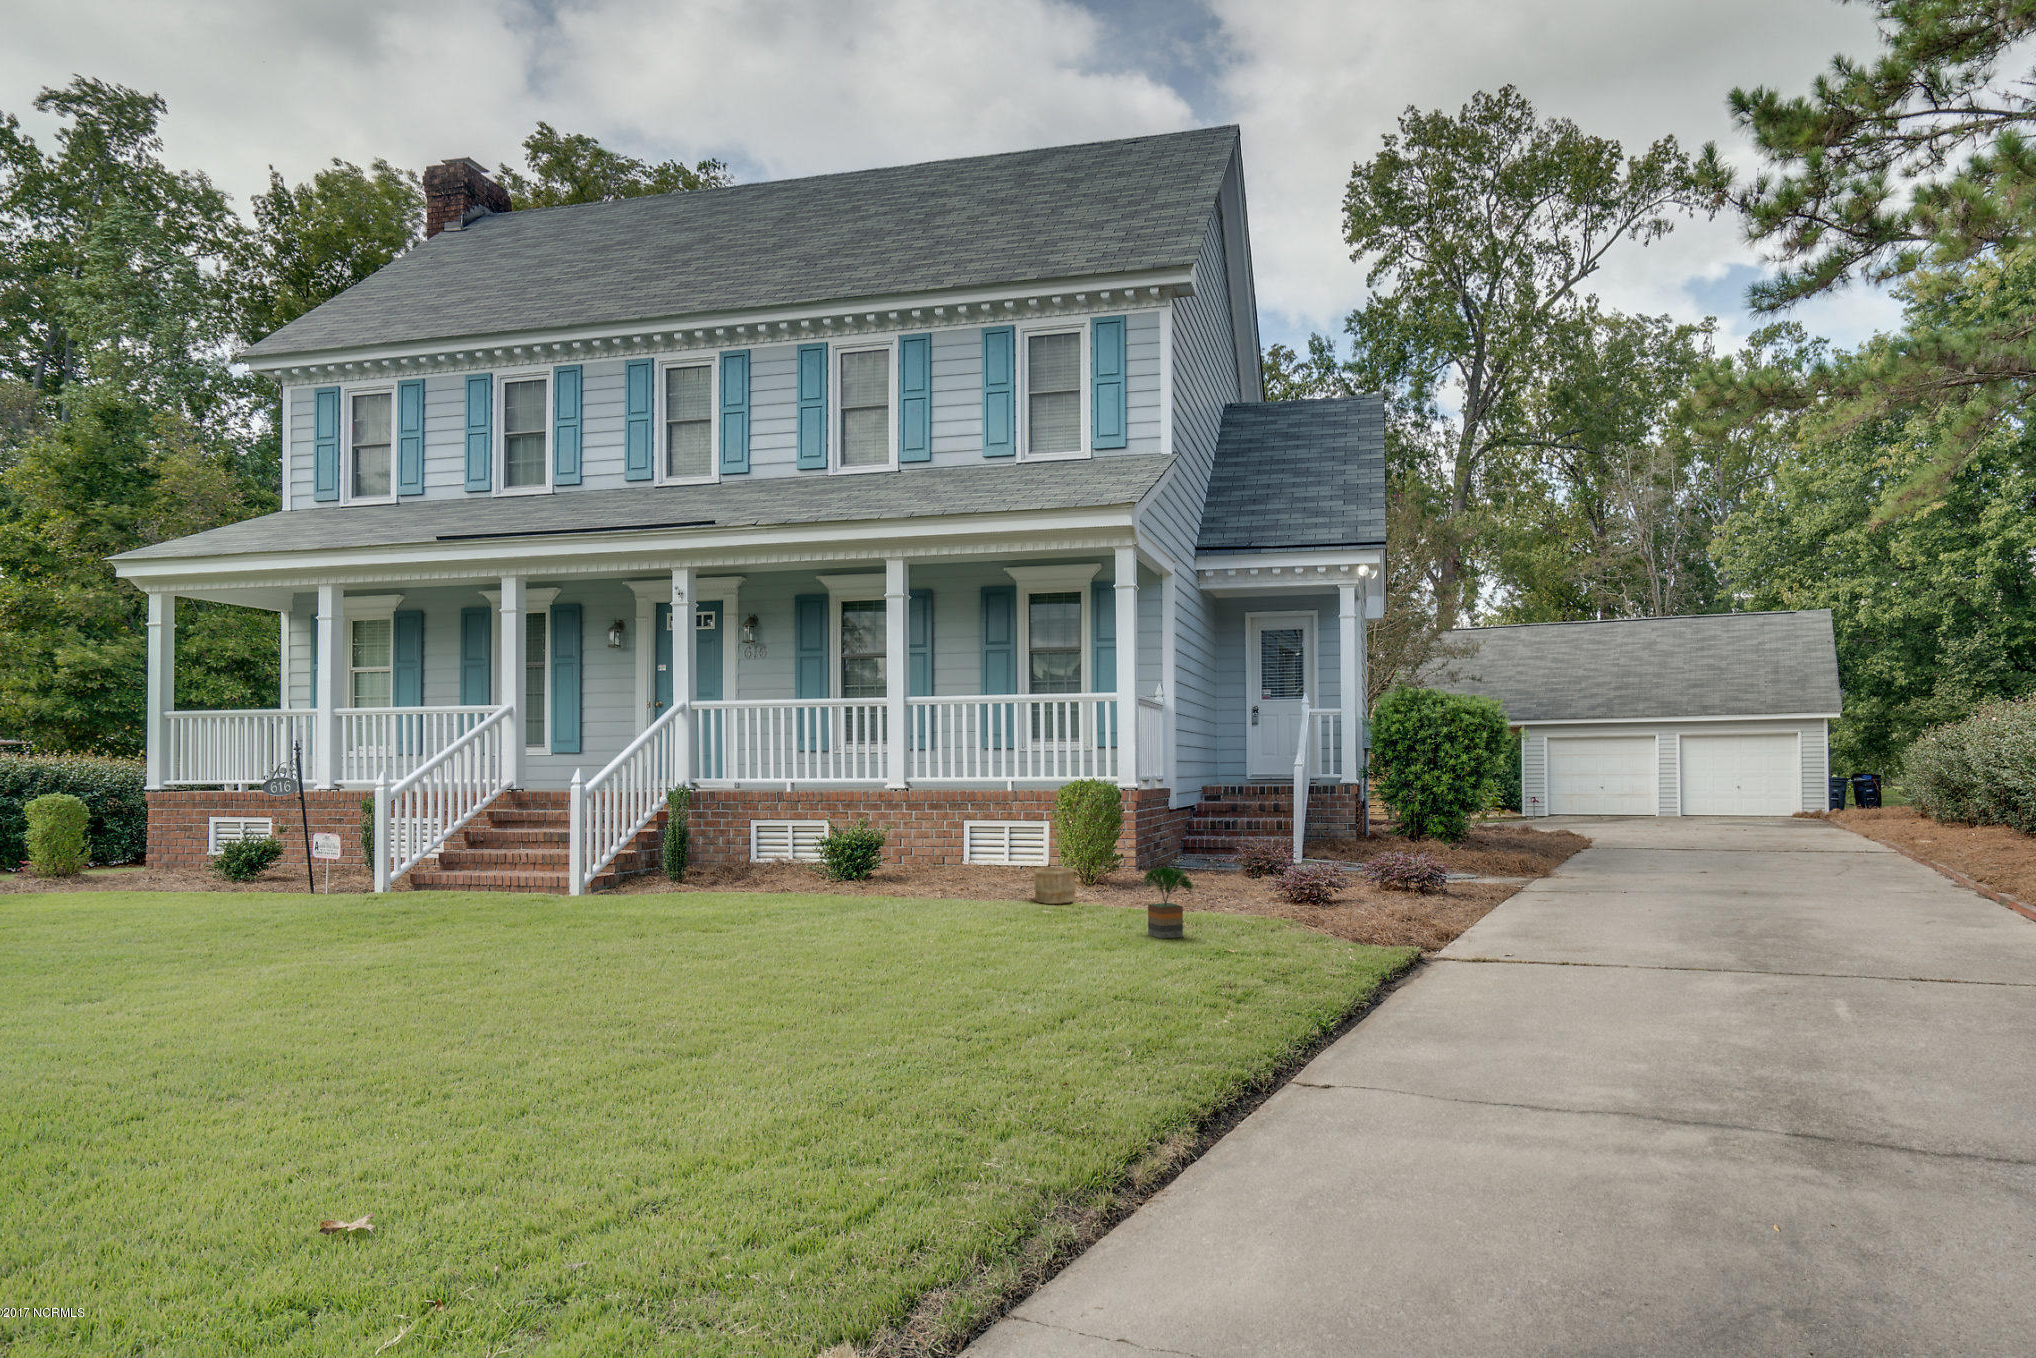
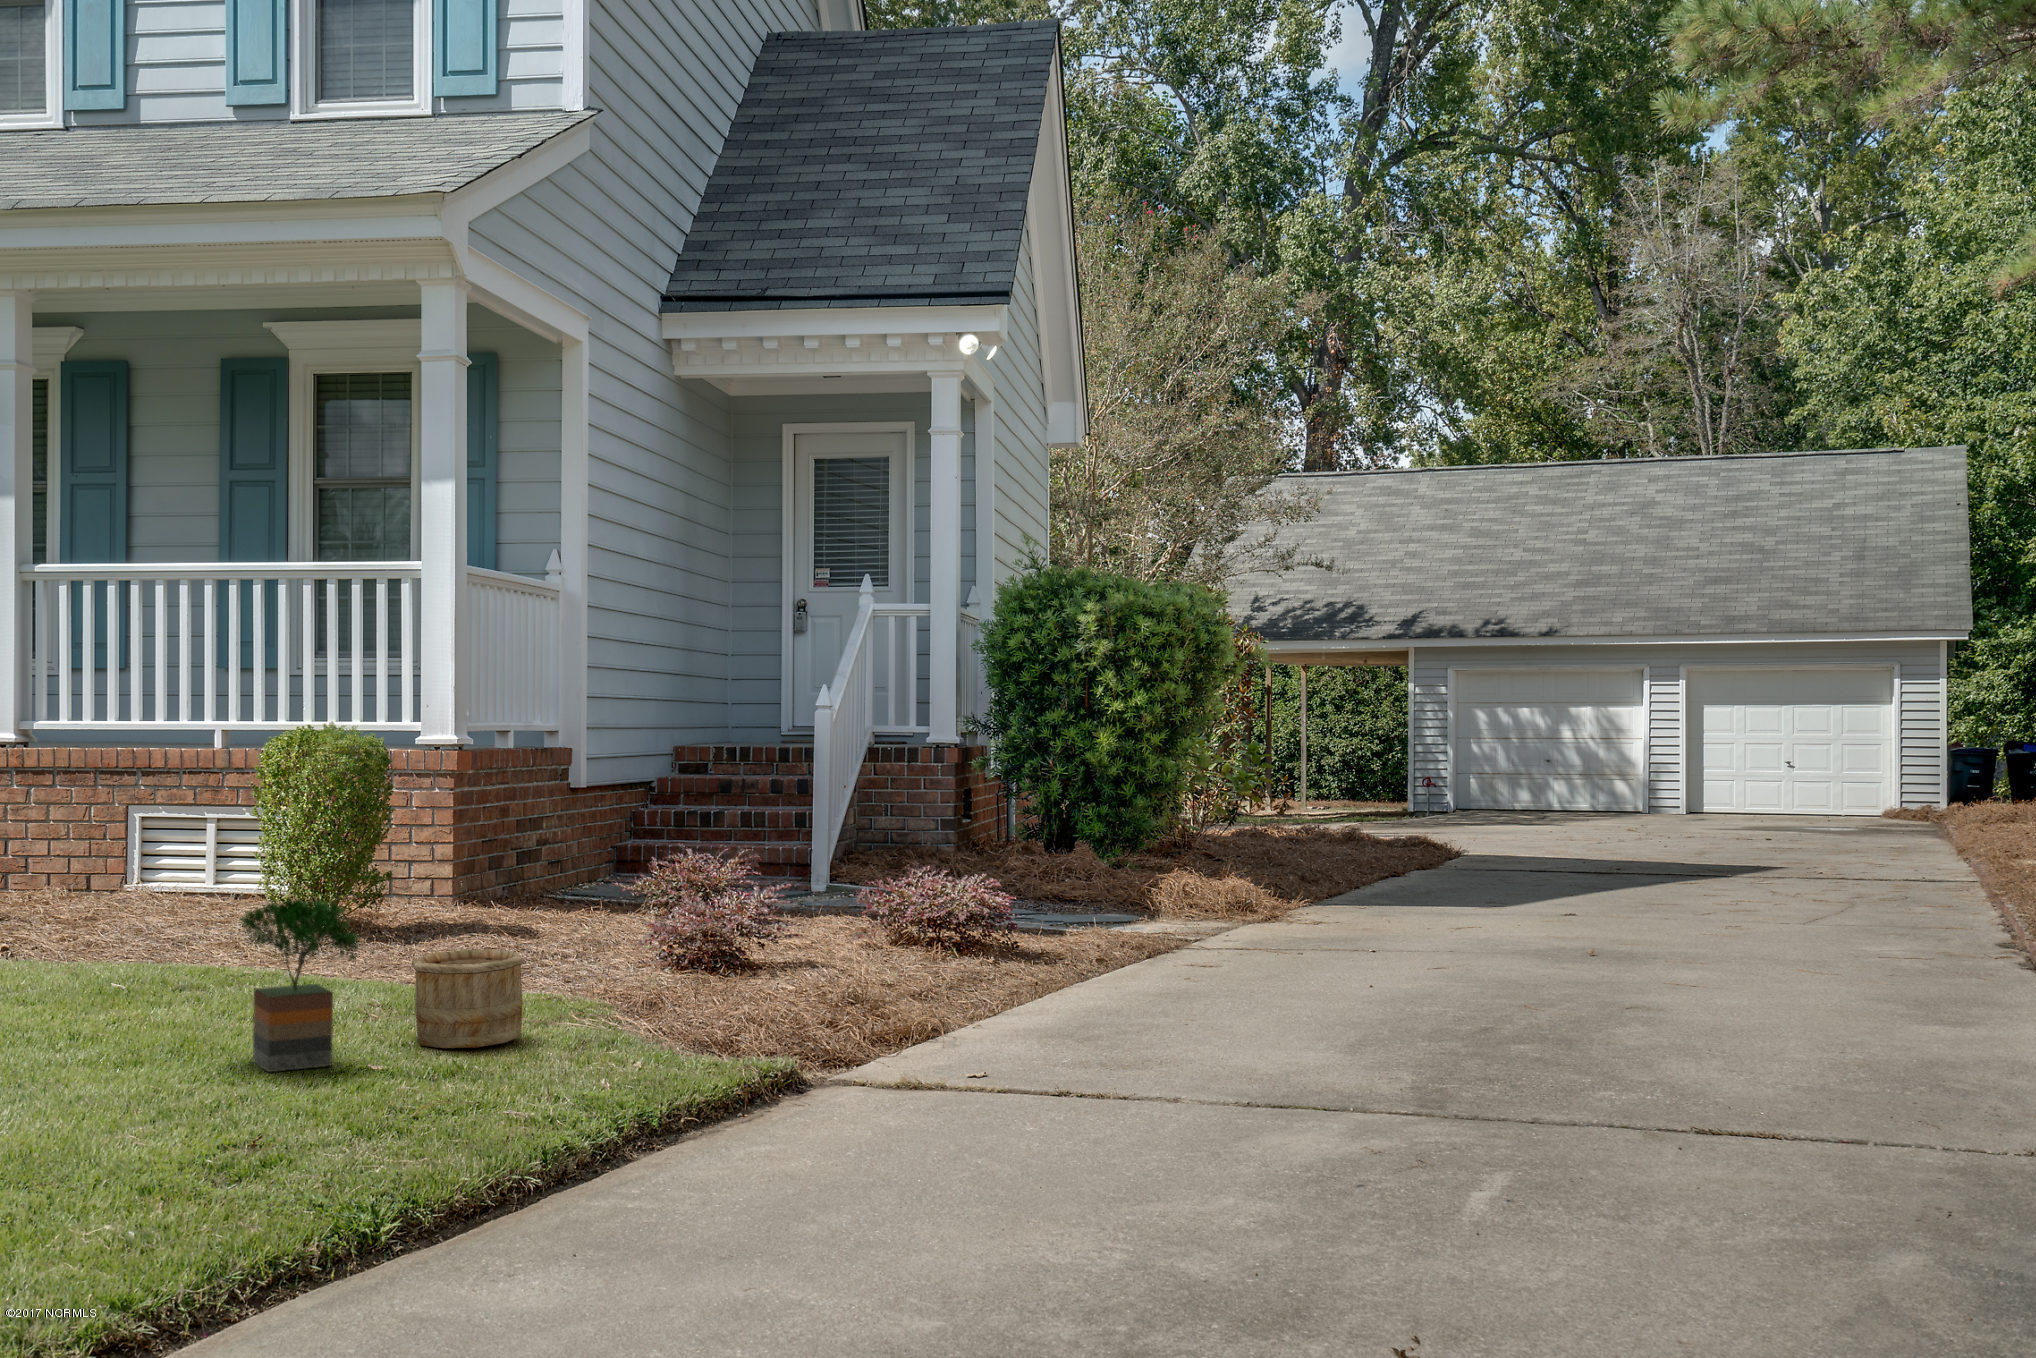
wooden bucket: present [1034,867,1075,904] -> present [412,949,524,1048]

